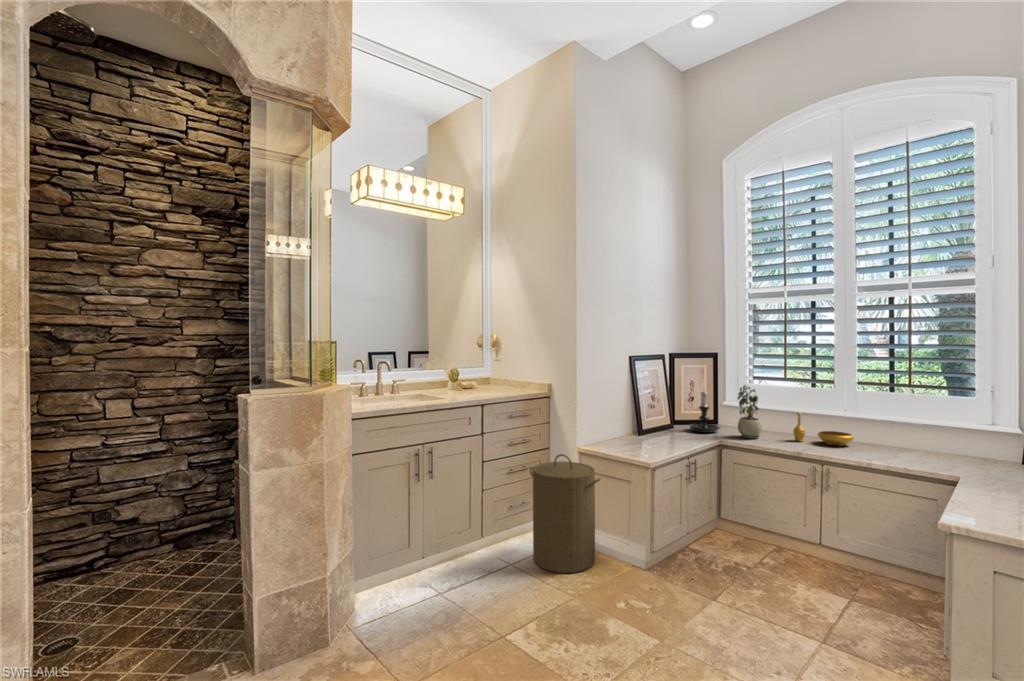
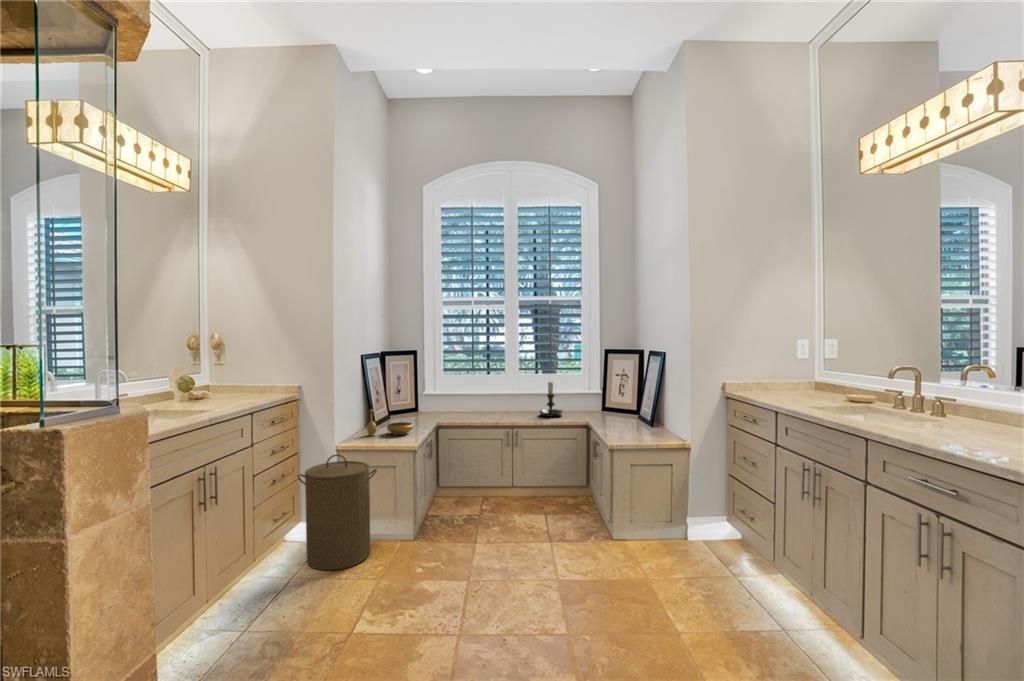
potted plant: present [738,385,762,439] -> none [446,375,465,418]
candle holder: present [690,392,720,433] -> present [539,382,563,417]
decorative bowl: present [793,412,854,446] -> present [367,409,414,436]

